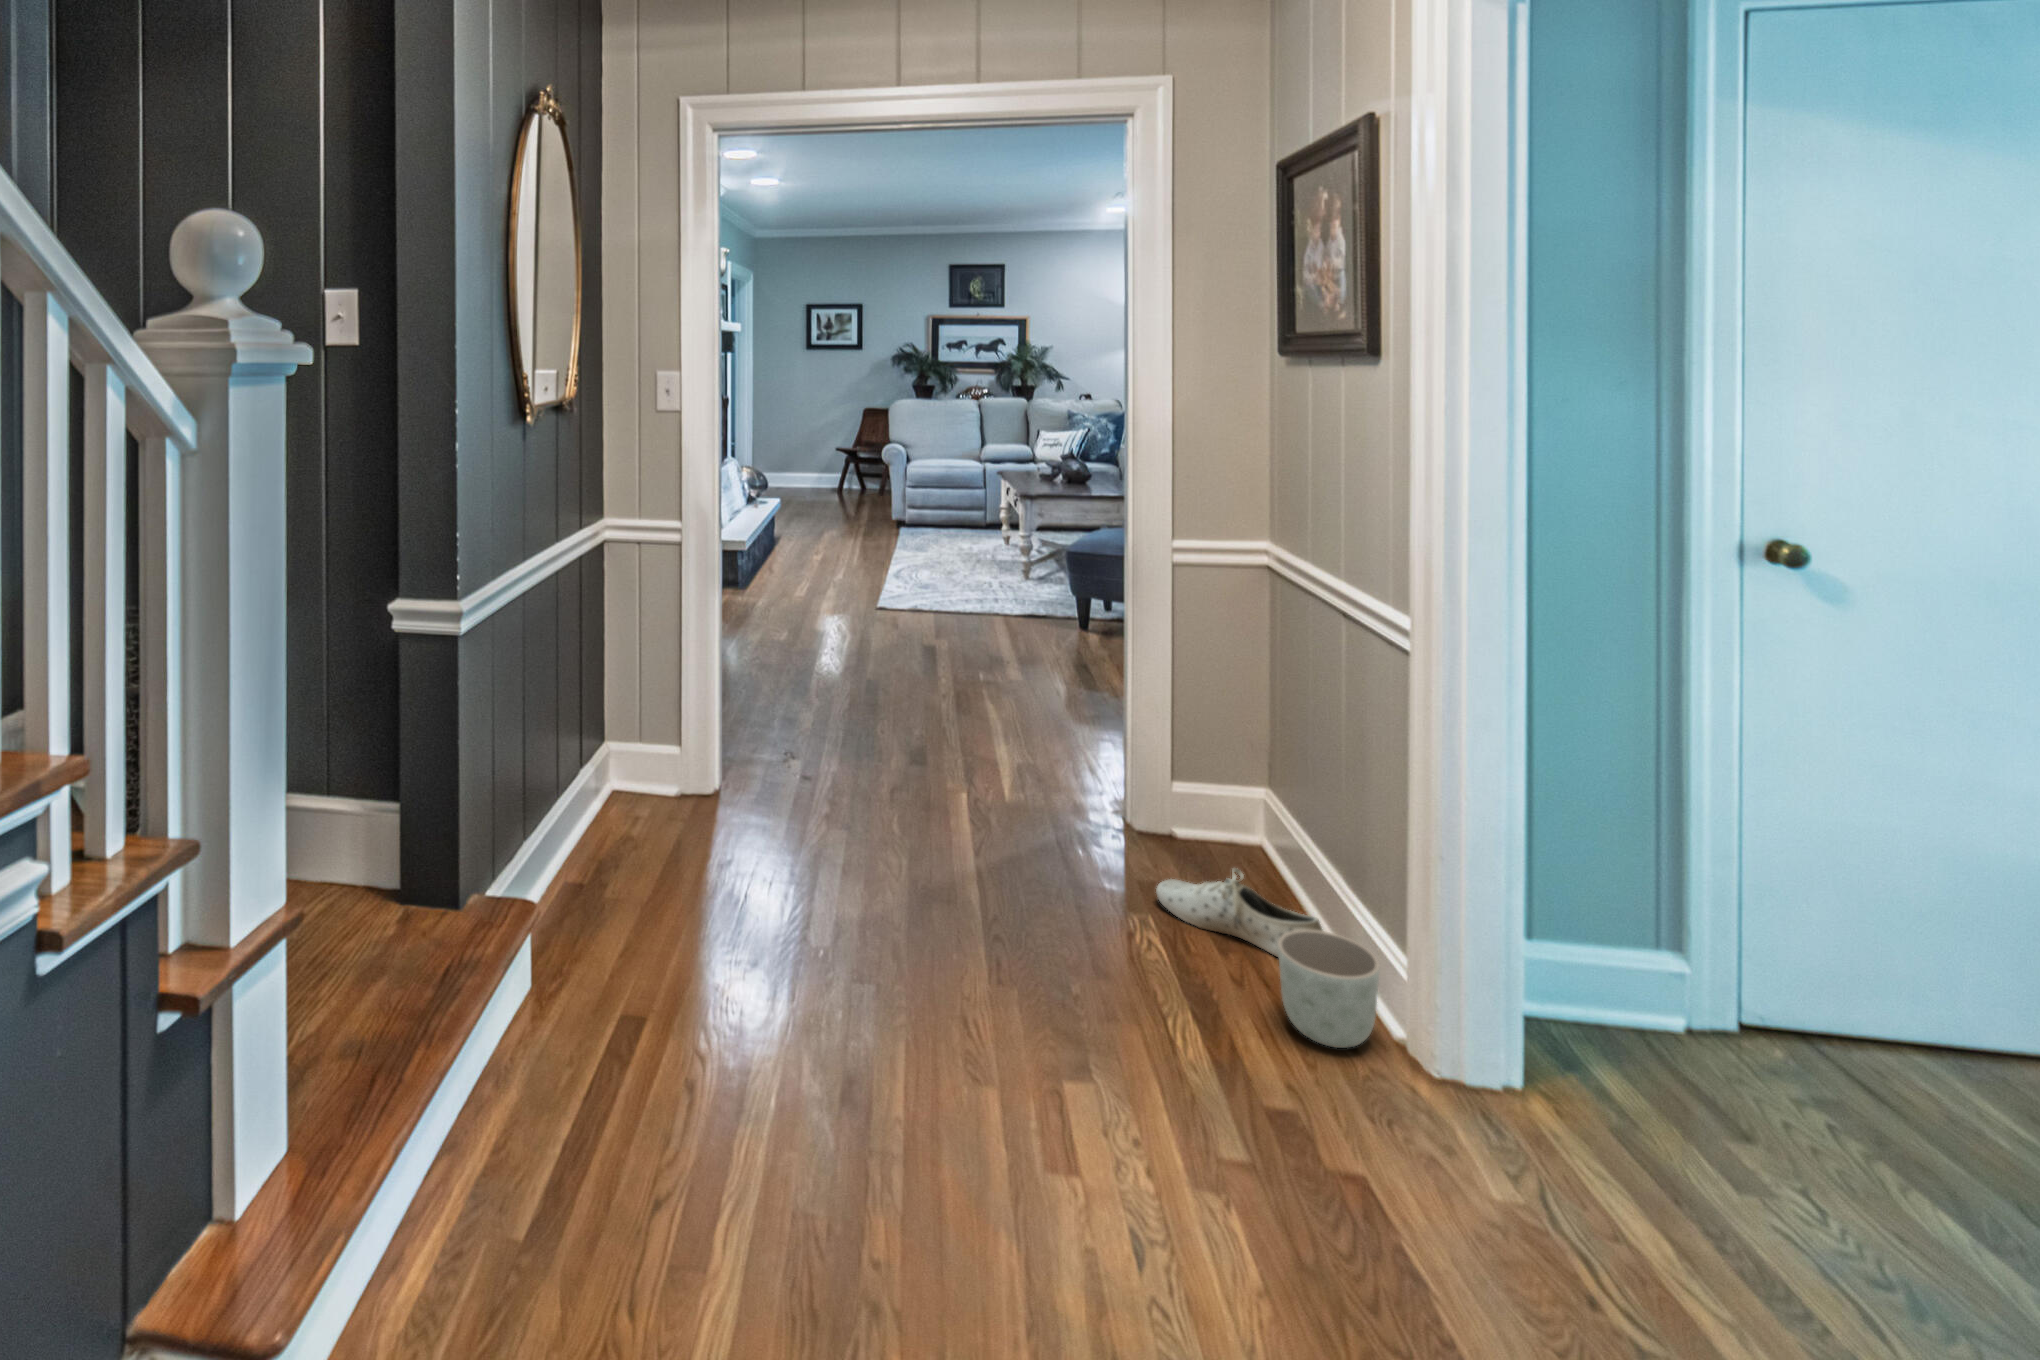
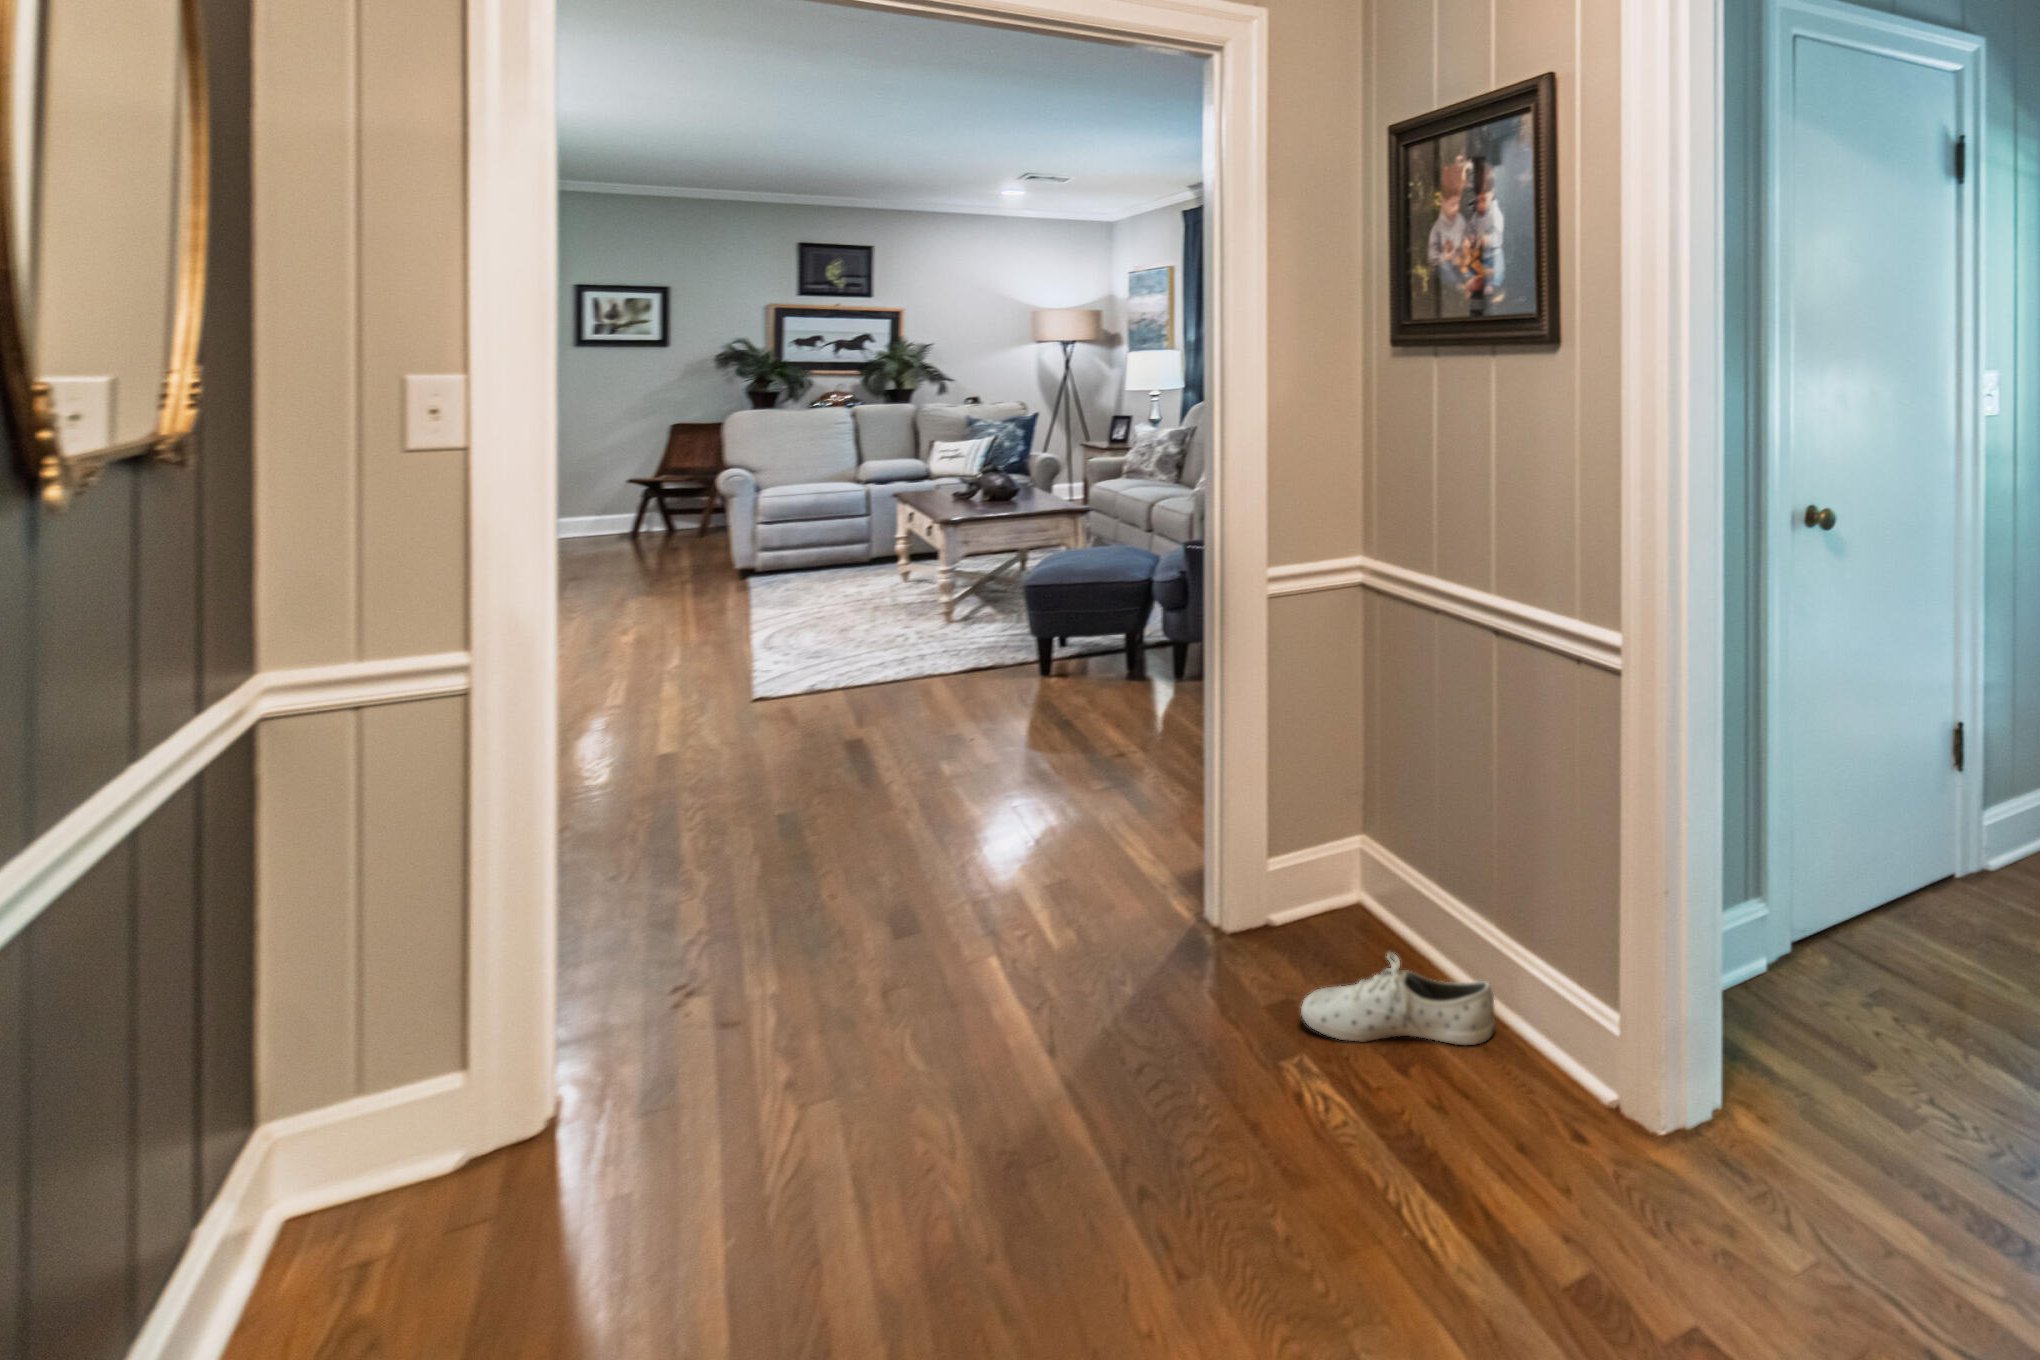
planter: present [1278,930,1380,1048] -> none [1495,1002,1598,1142]

